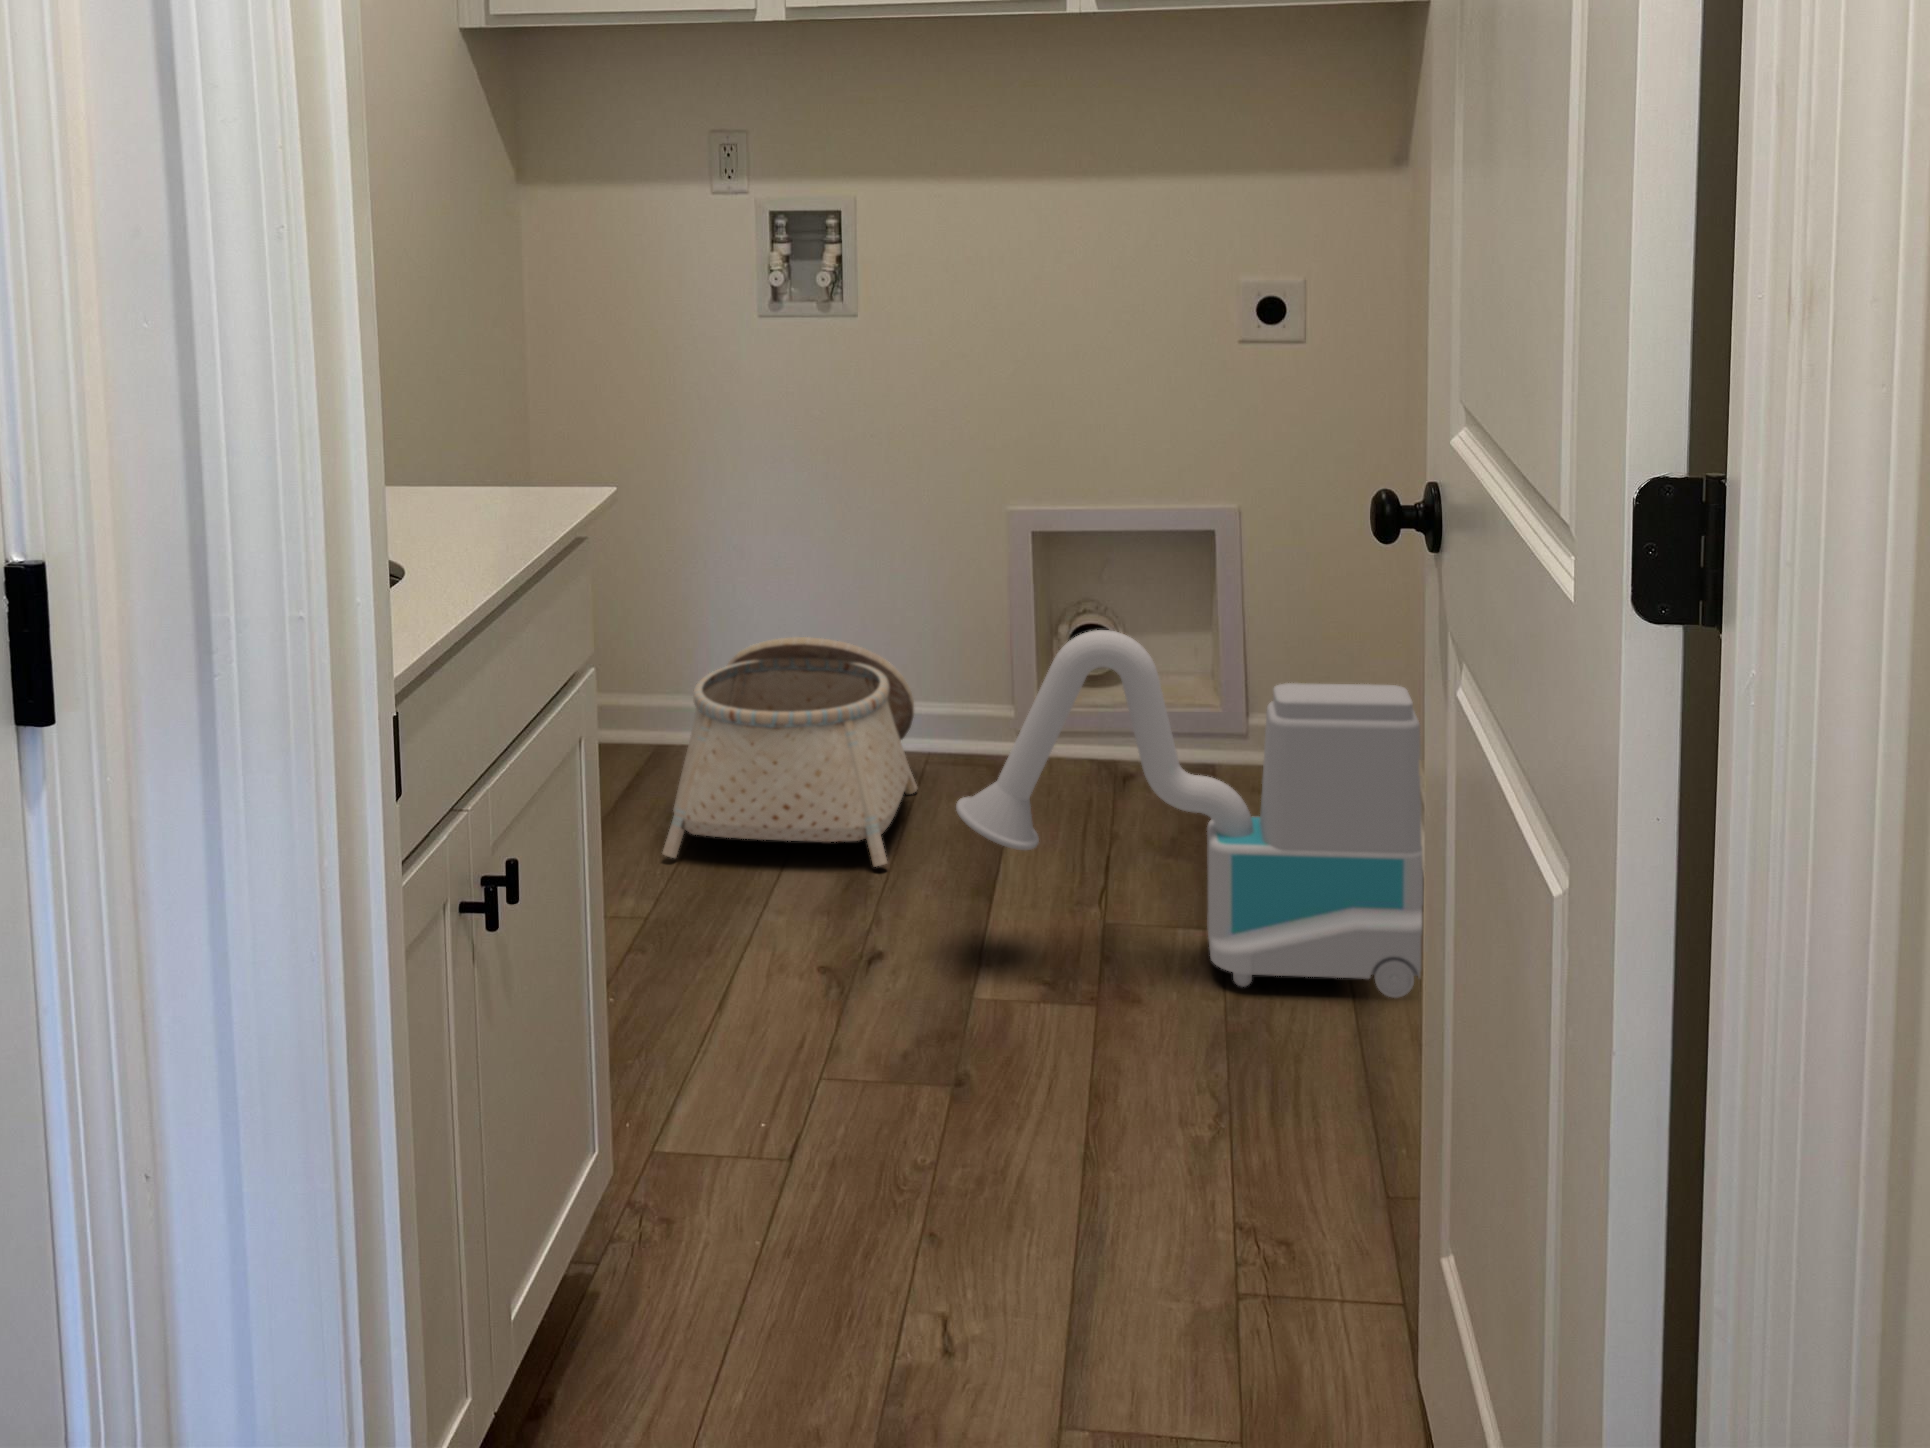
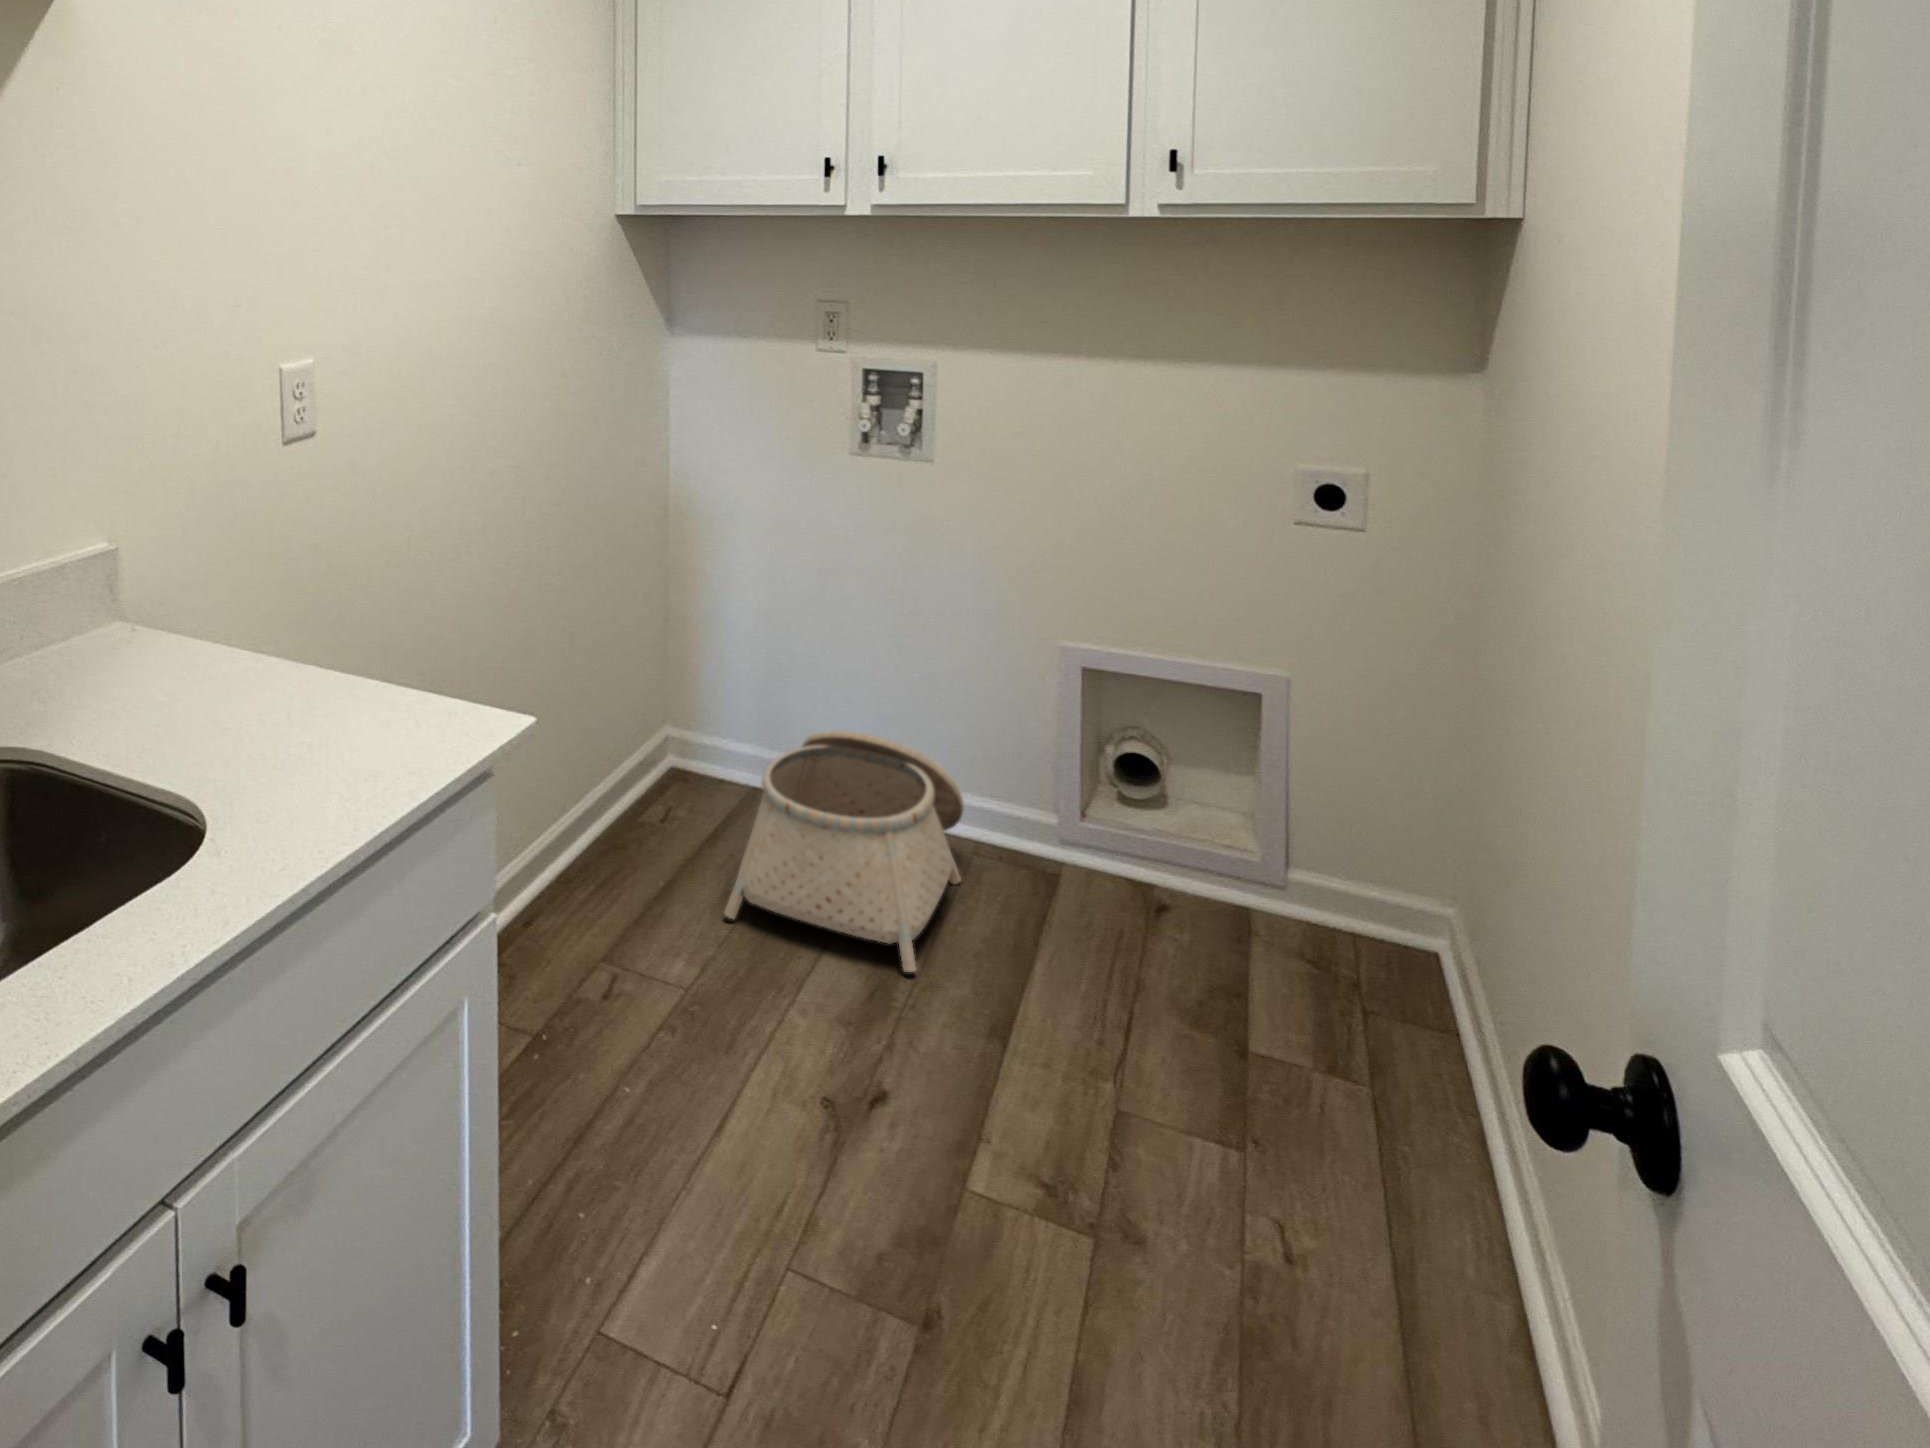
vacuum cleaner: present [956,630,1423,998] -> none [966,833,1503,1326]

